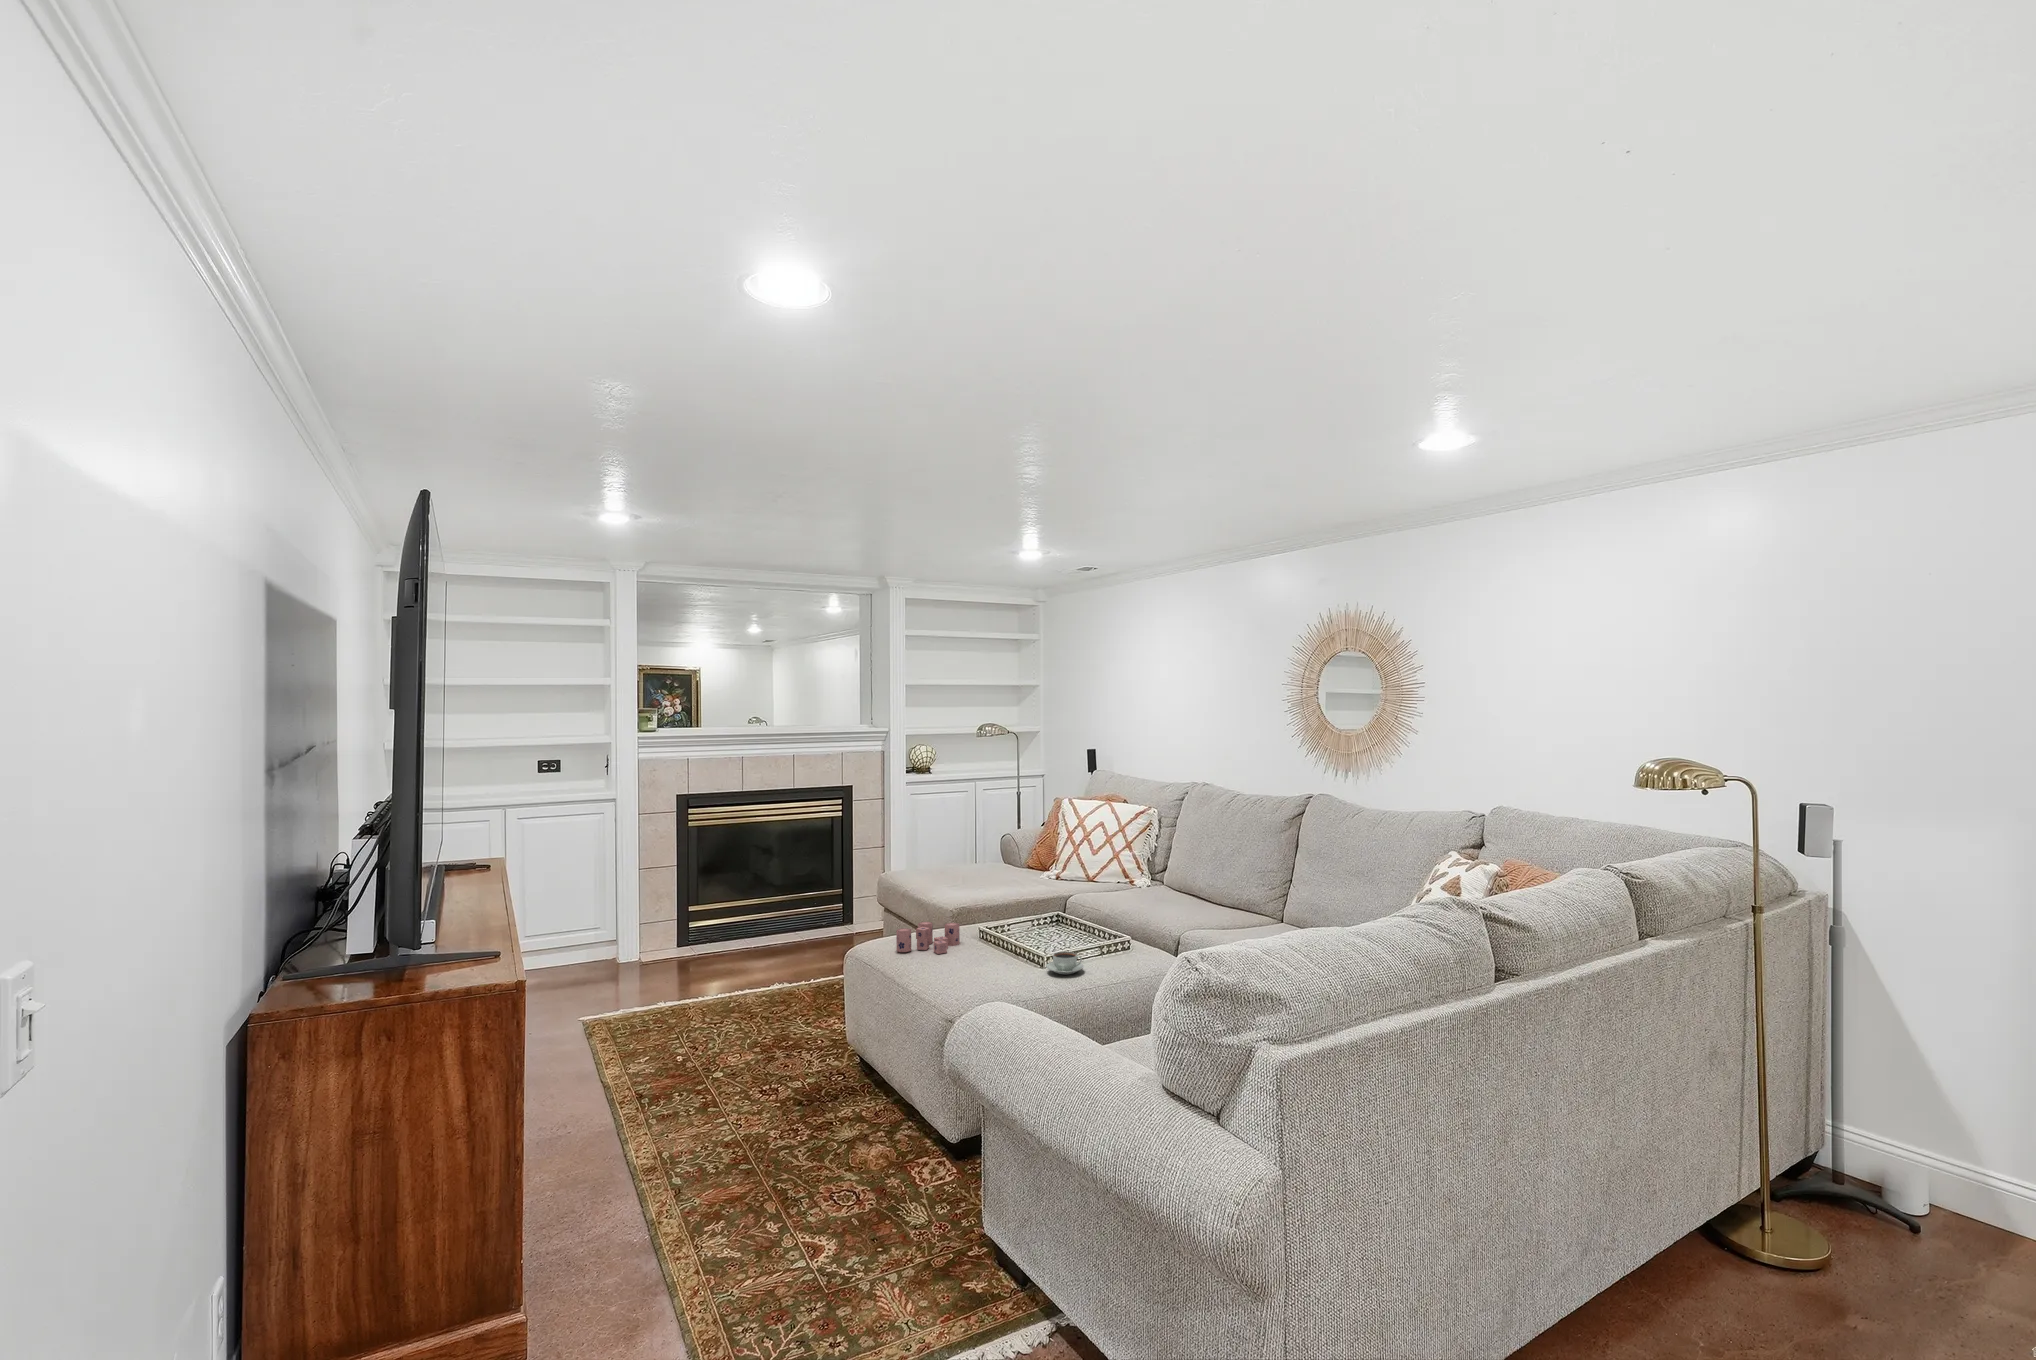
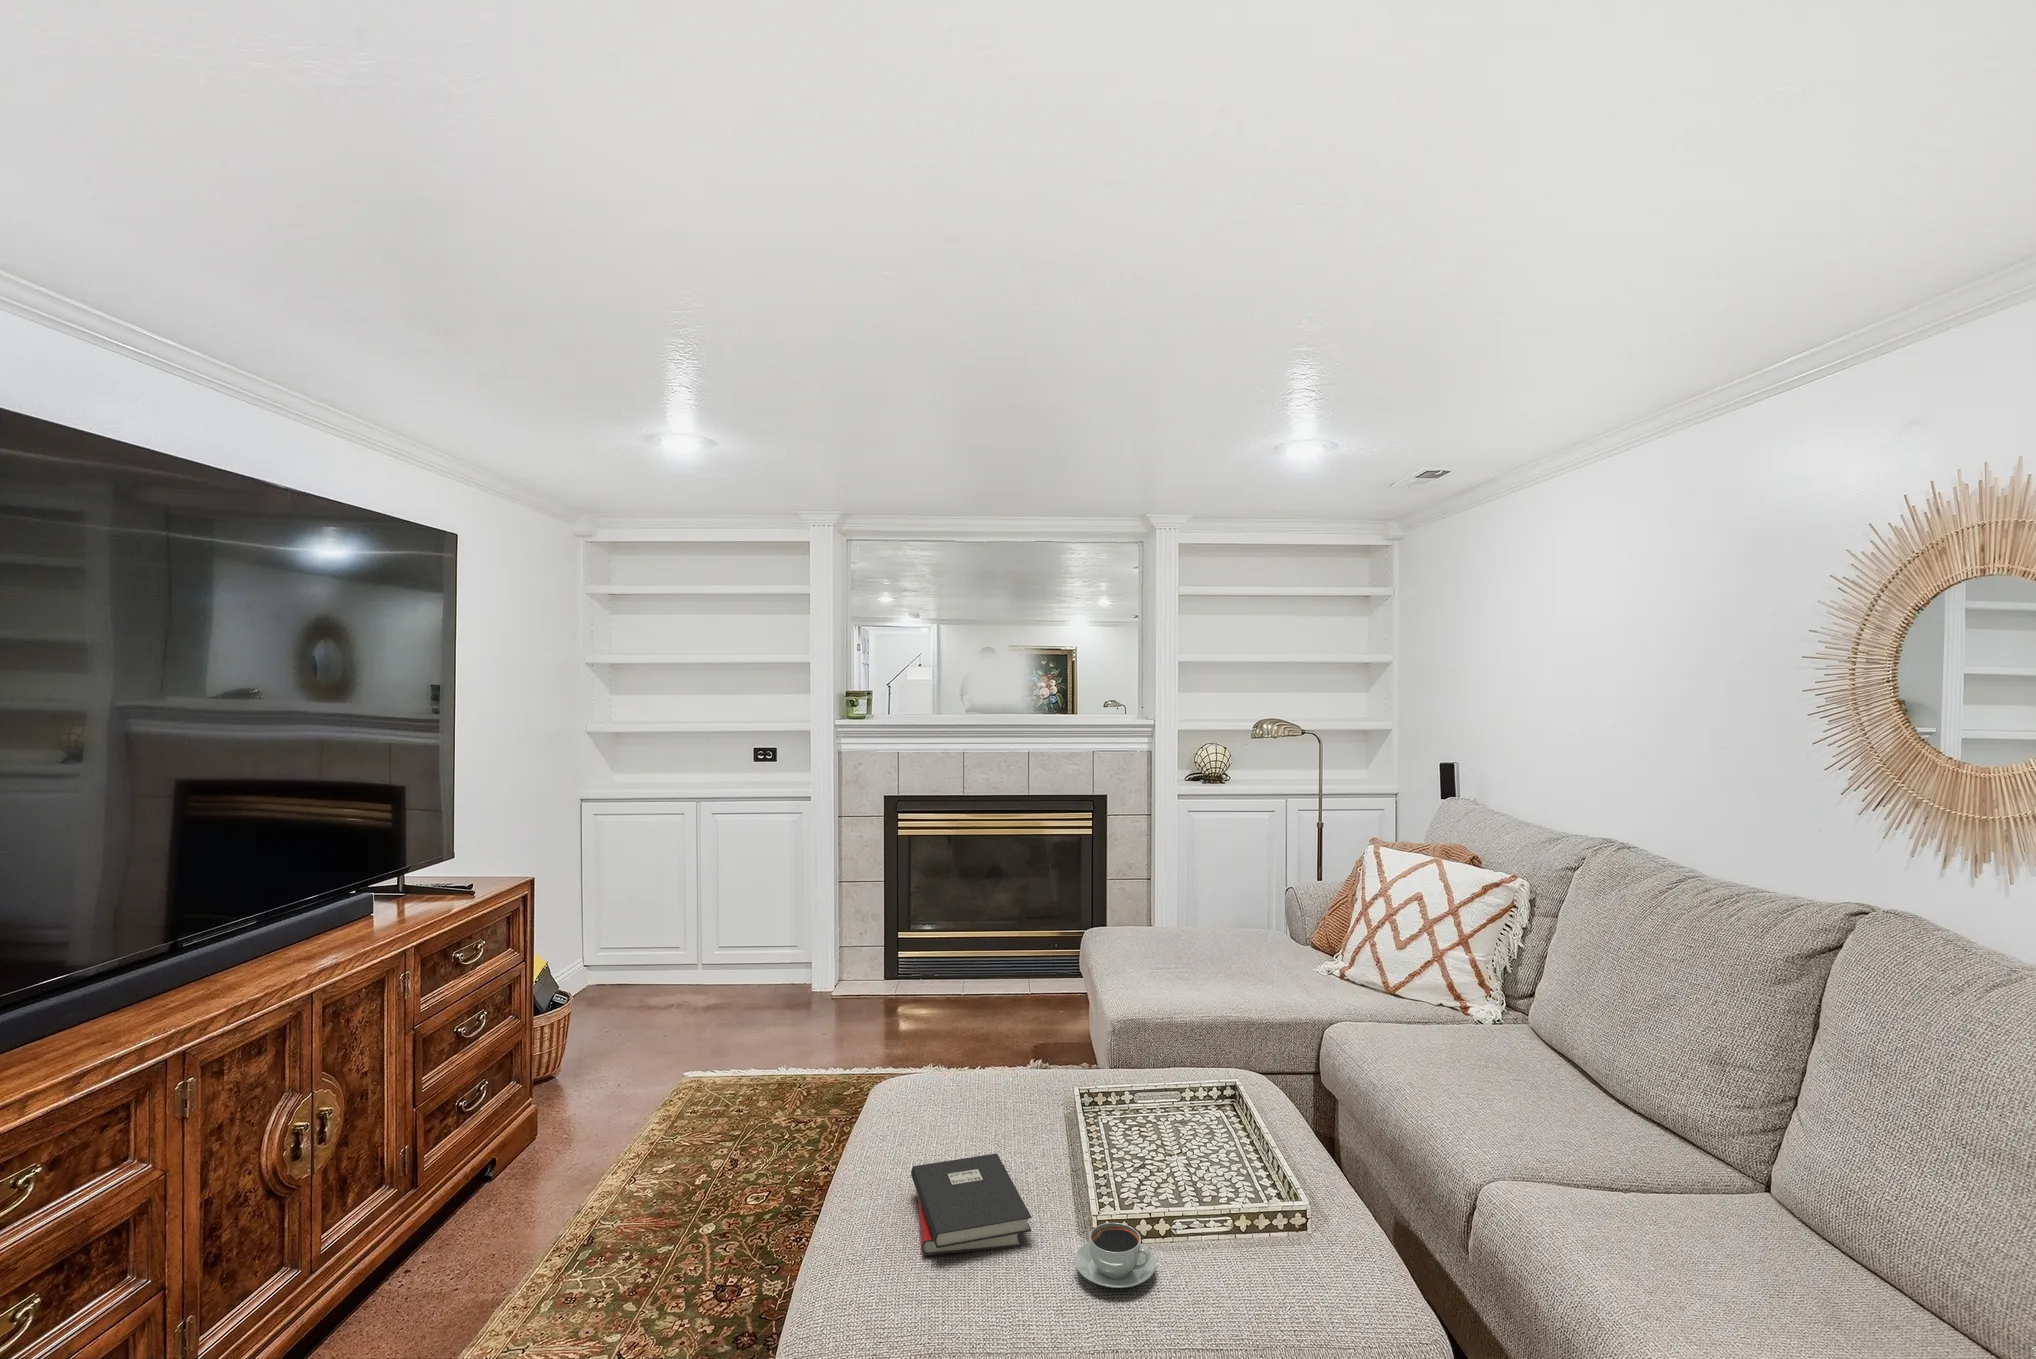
candle: present [896,922,960,954] -> none [907,1065,1021,1141]
hardback book: none [939,947,1019,983] -> present [911,1153,1032,1256]

